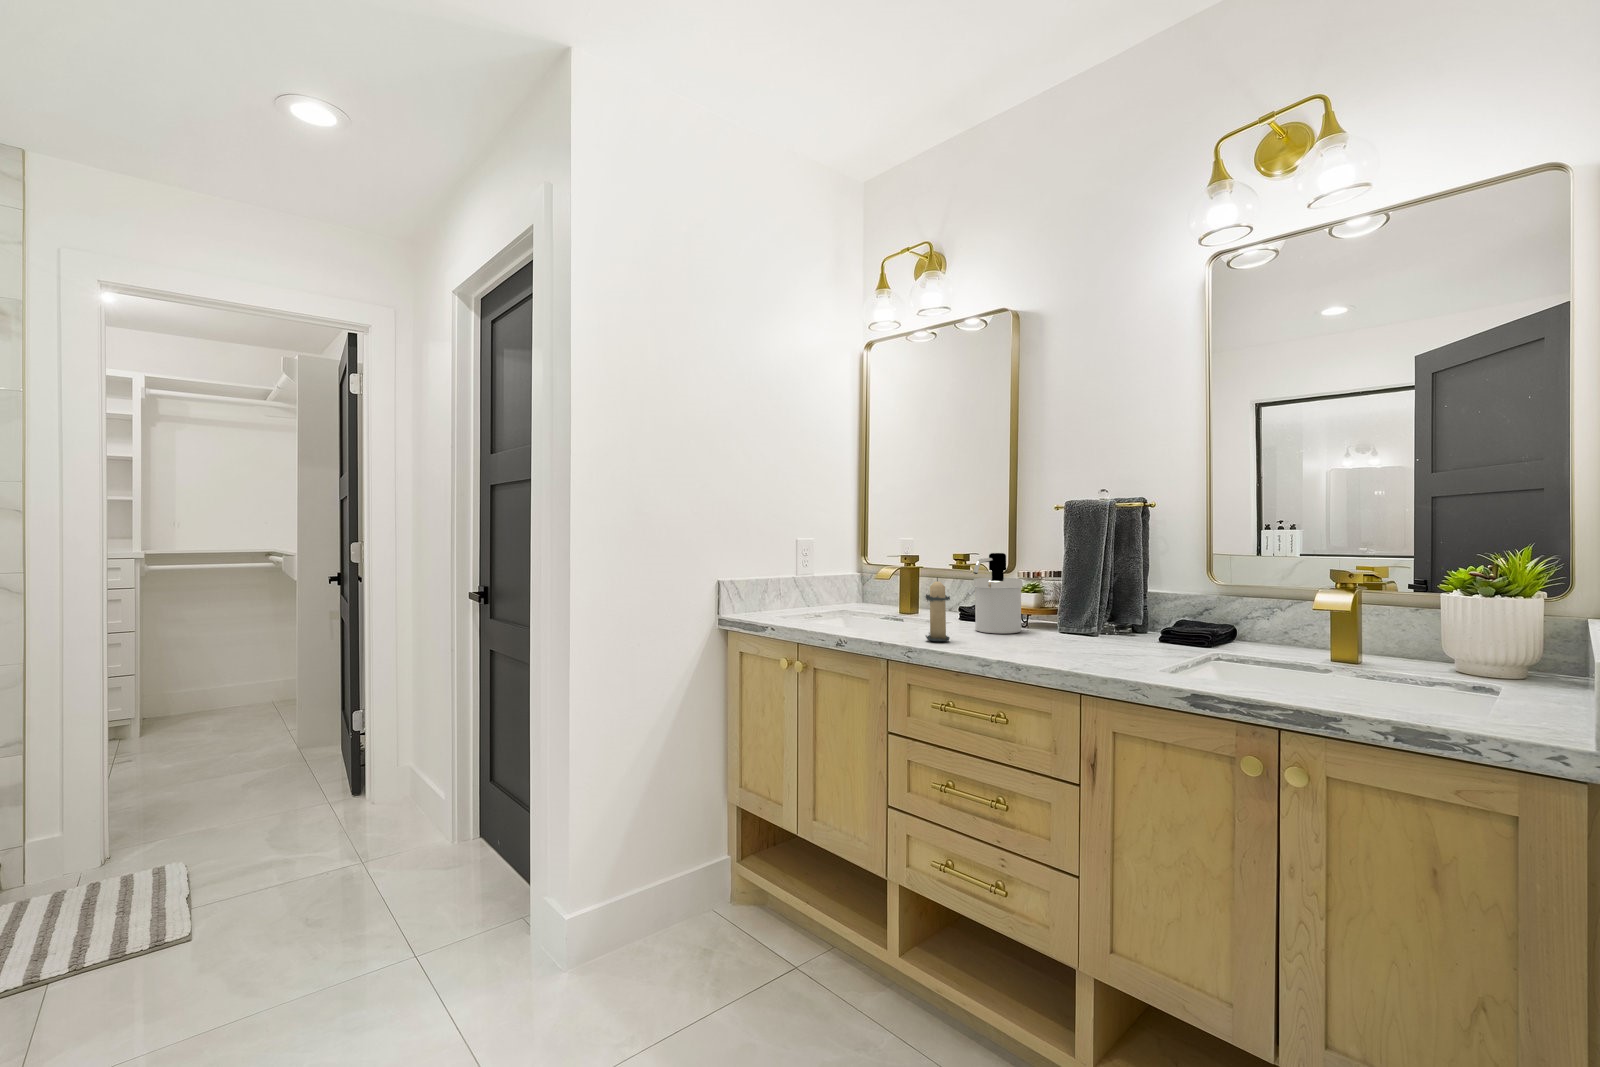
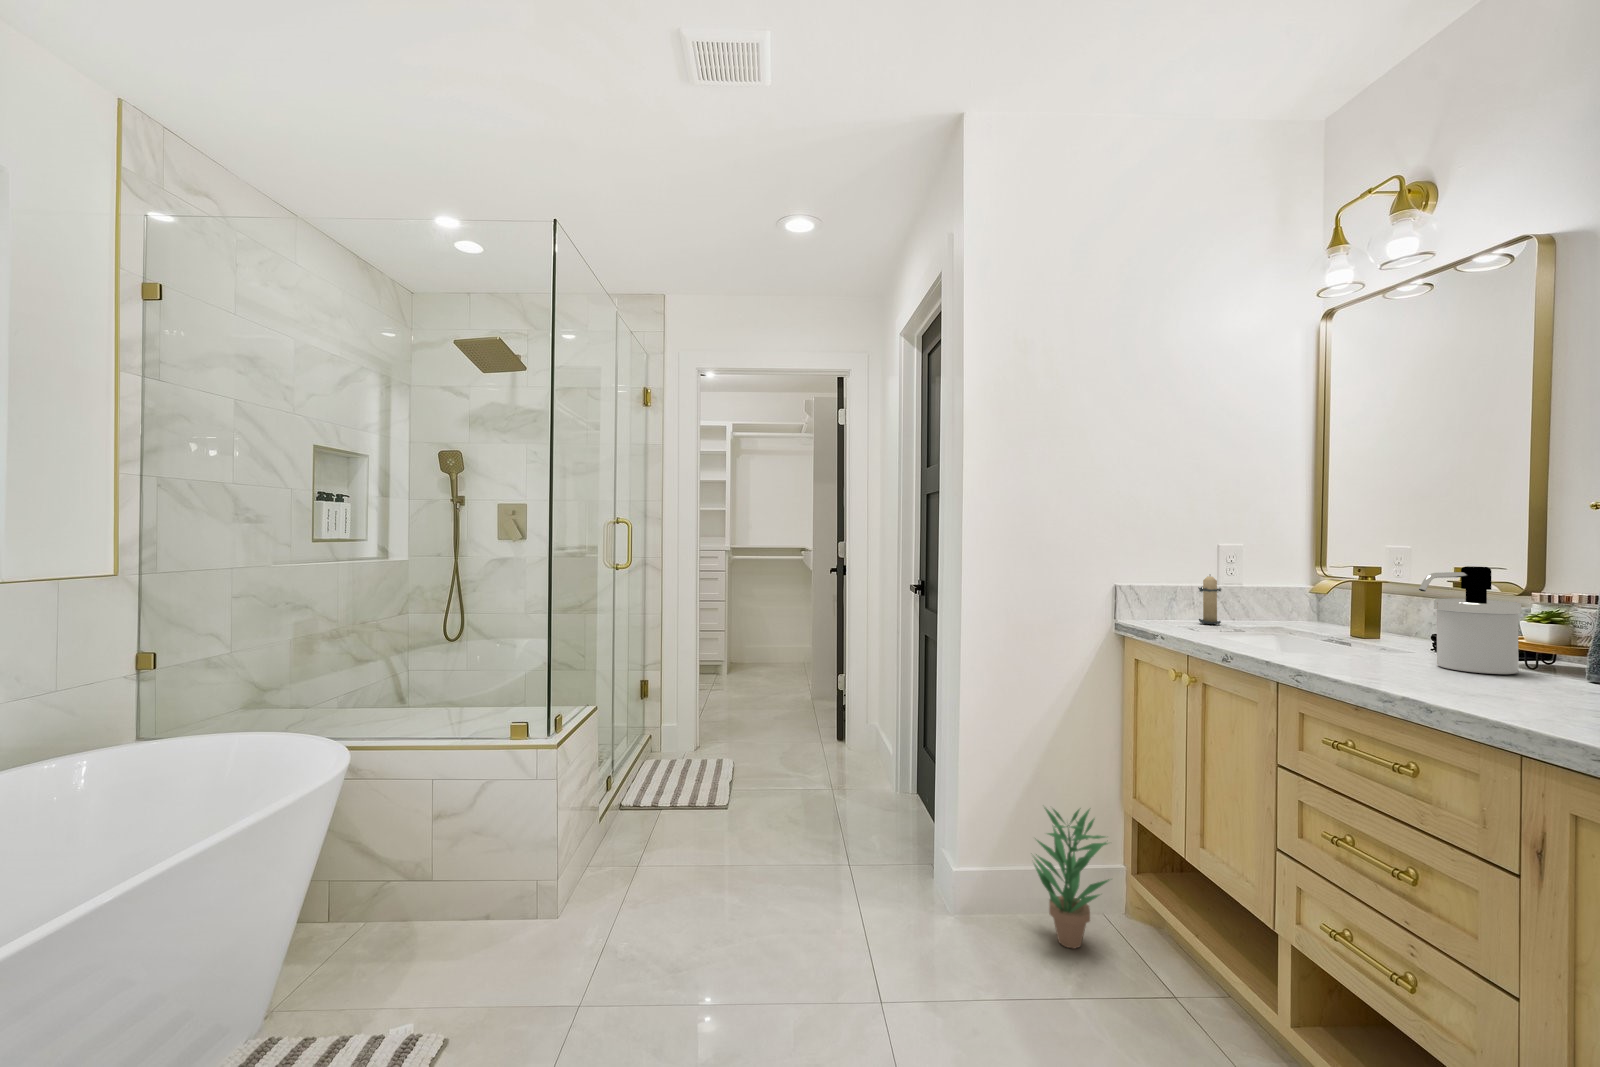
candle: present [926,577,950,641] -> present [1198,576,1221,624]
potted plant: none [653,807,737,959] -> present [1034,808,1109,948]

